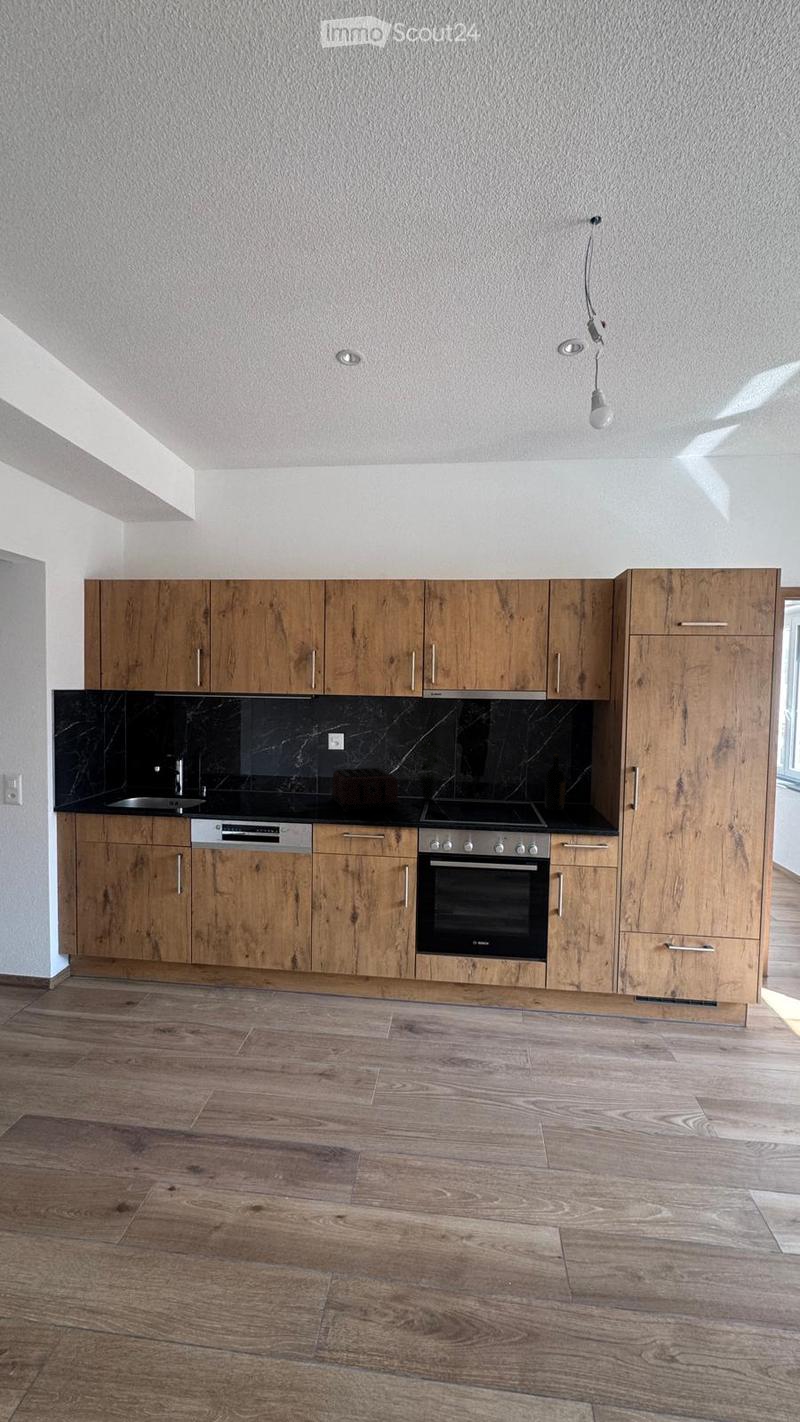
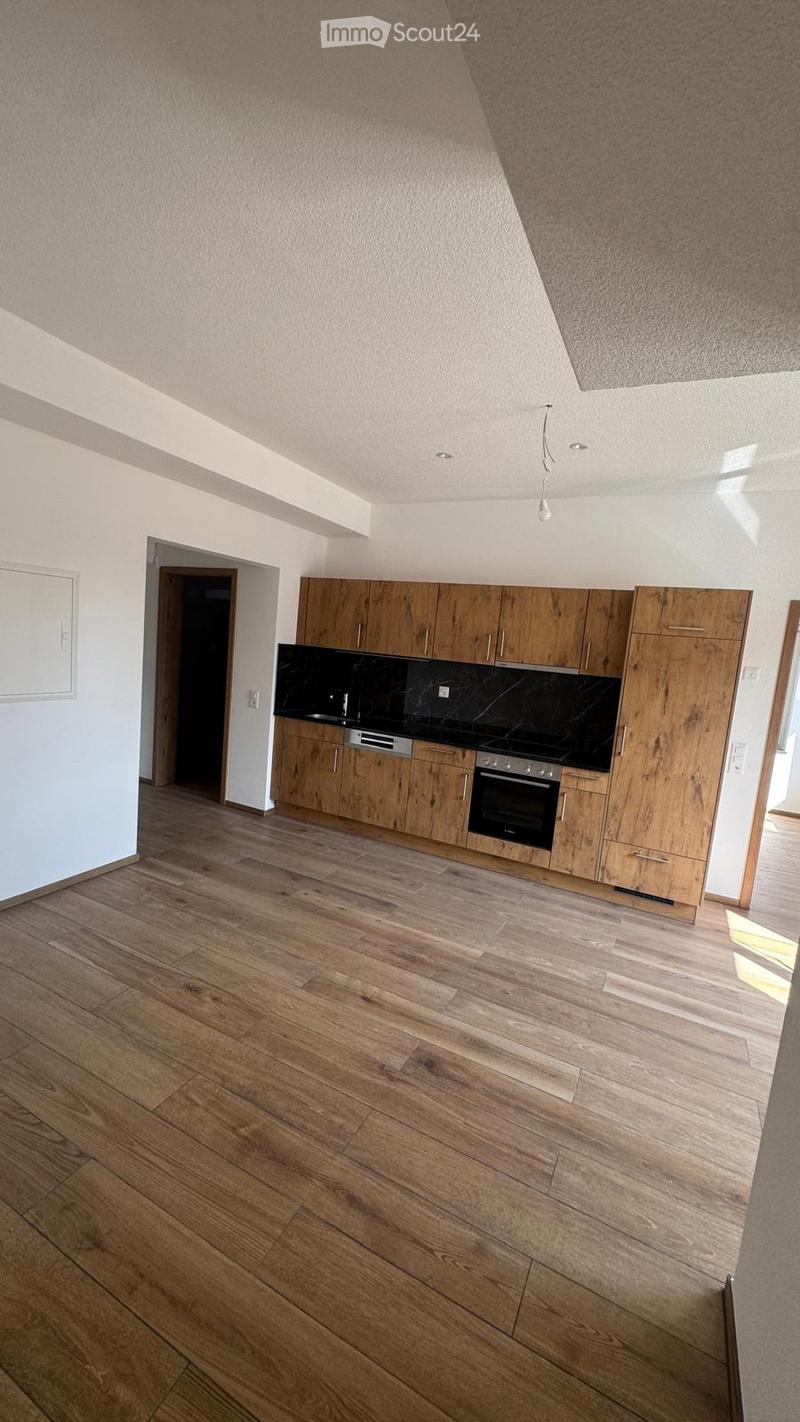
potted plant: present [421,742,440,800] -> none [493,695,513,738]
toaster: present [331,768,399,811] -> none [433,710,473,739]

